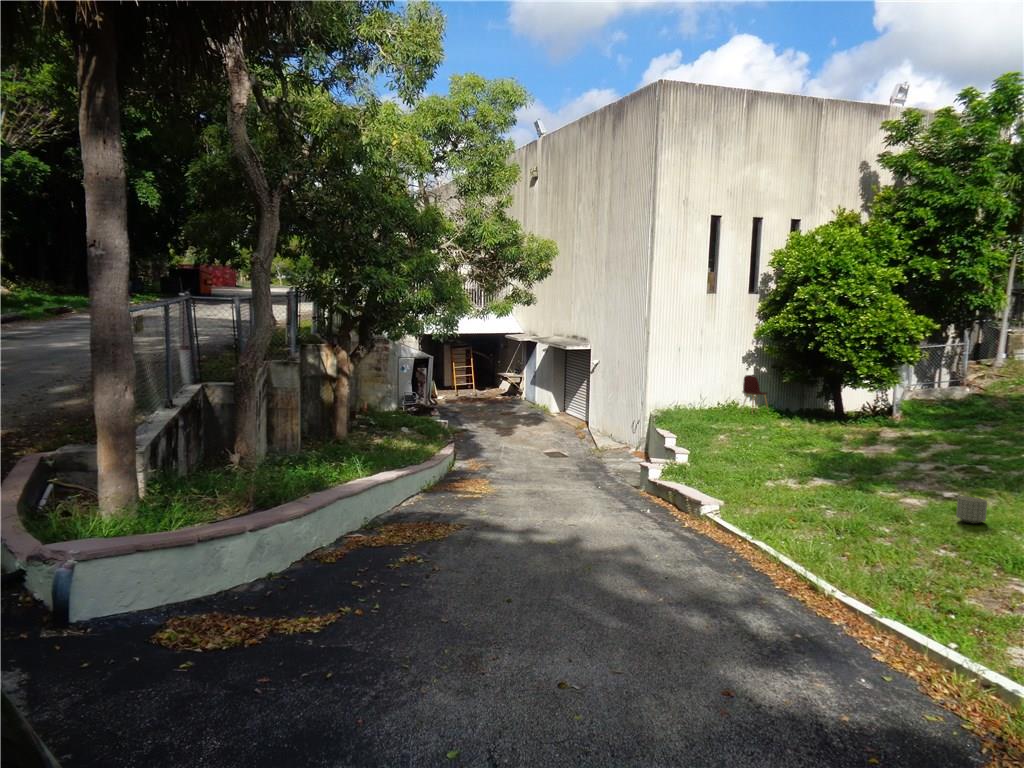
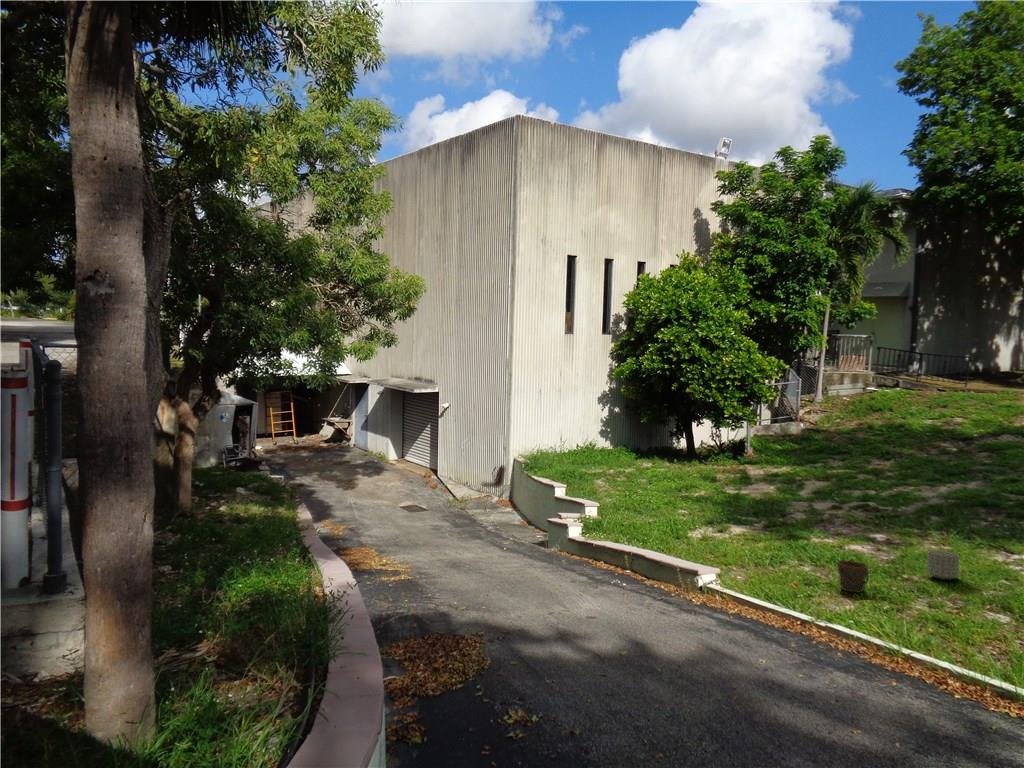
chair: present [743,375,768,413] -> present [481,466,506,489]
bucket: none [857,498,889,526] -> present [837,560,869,593]

